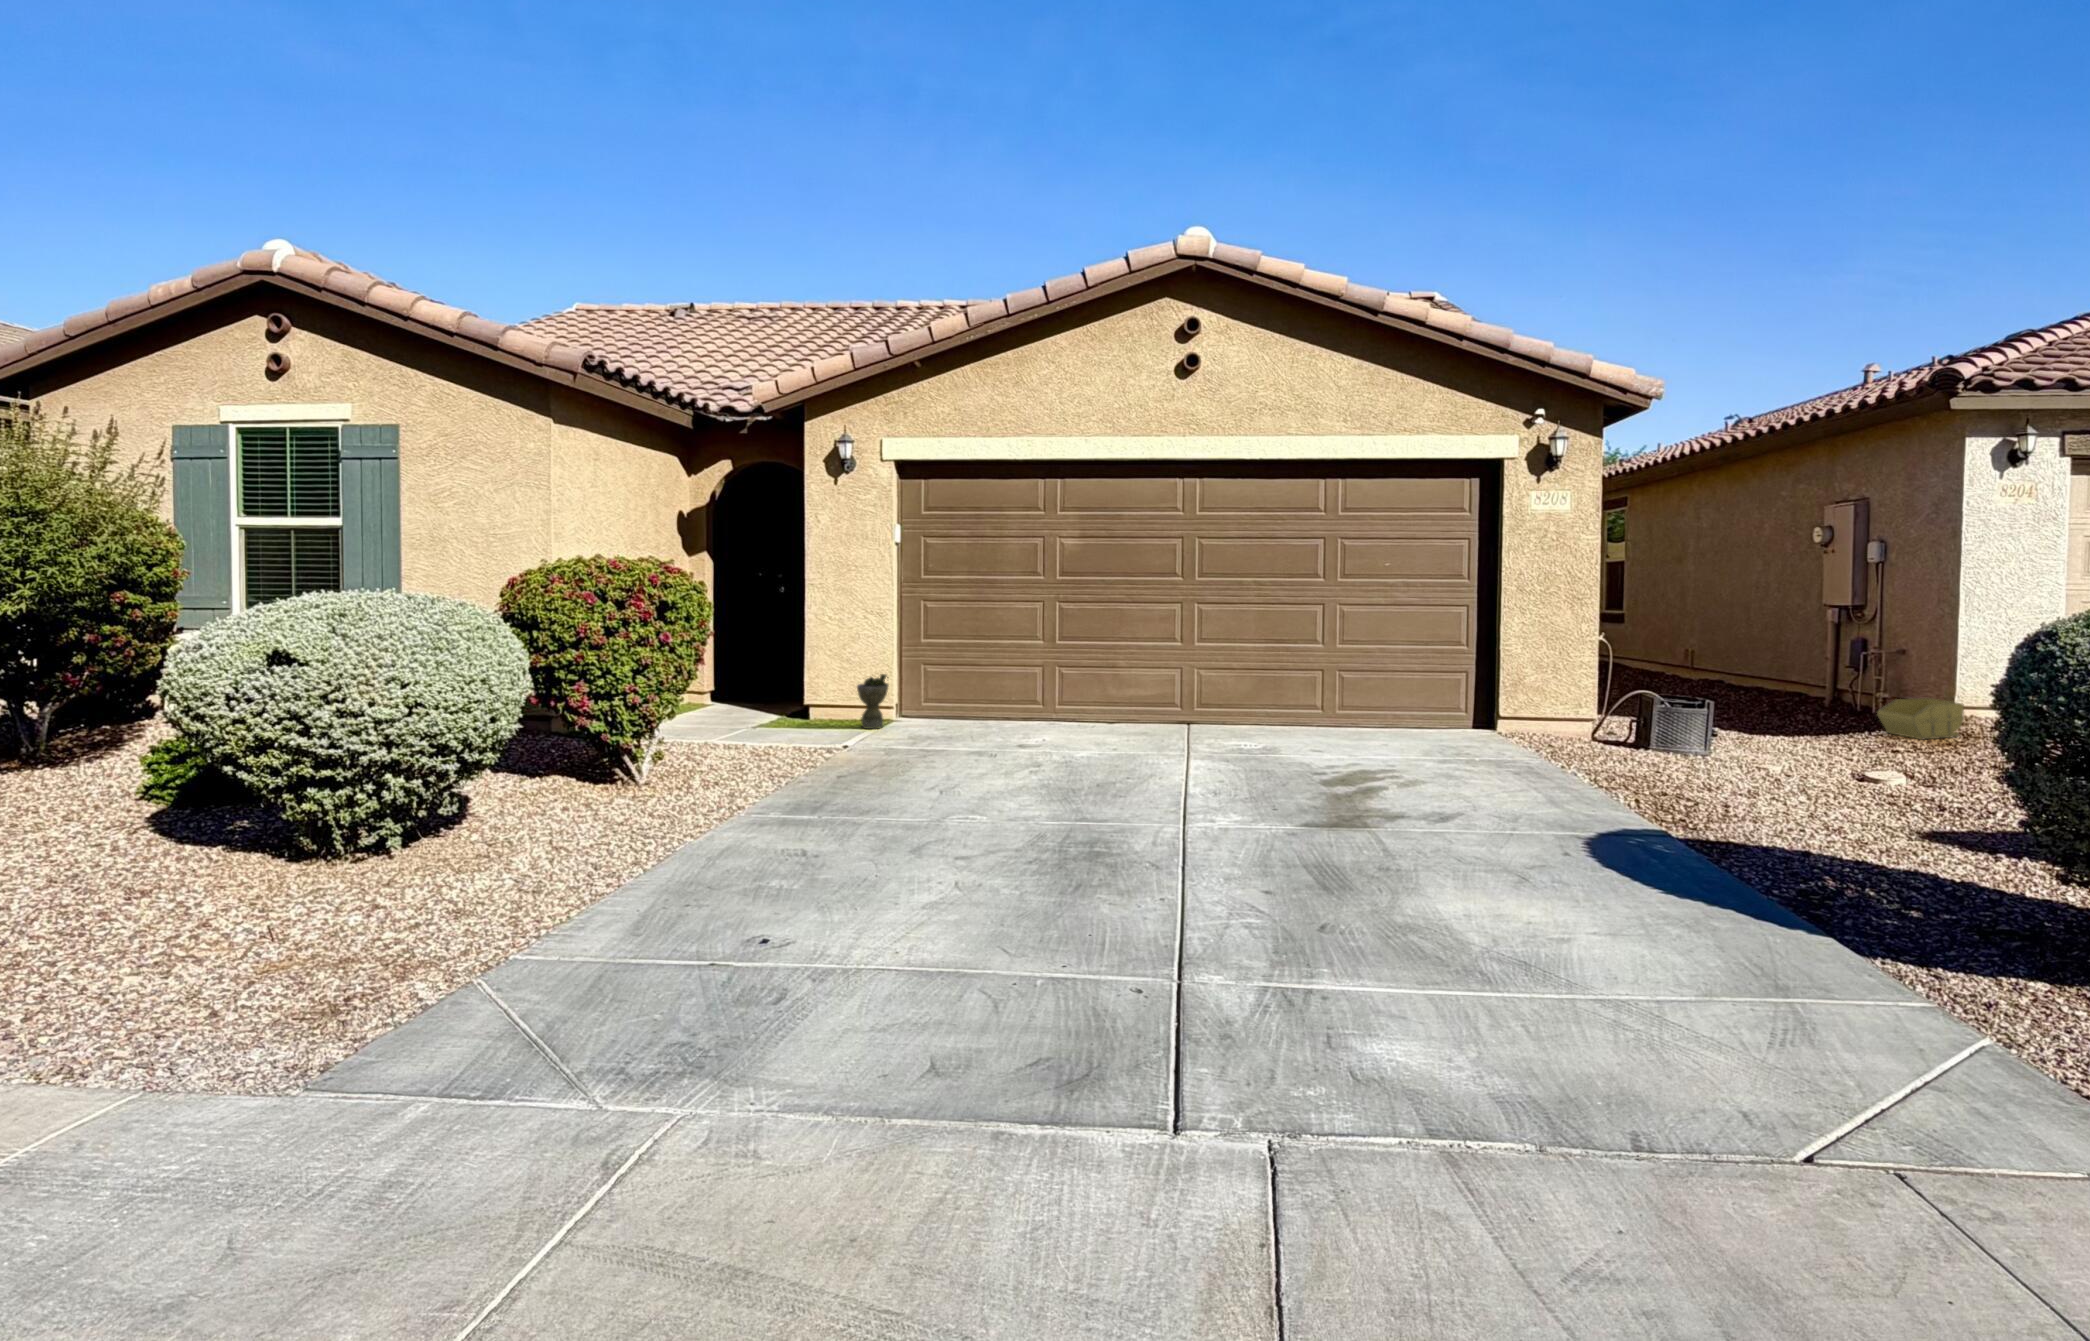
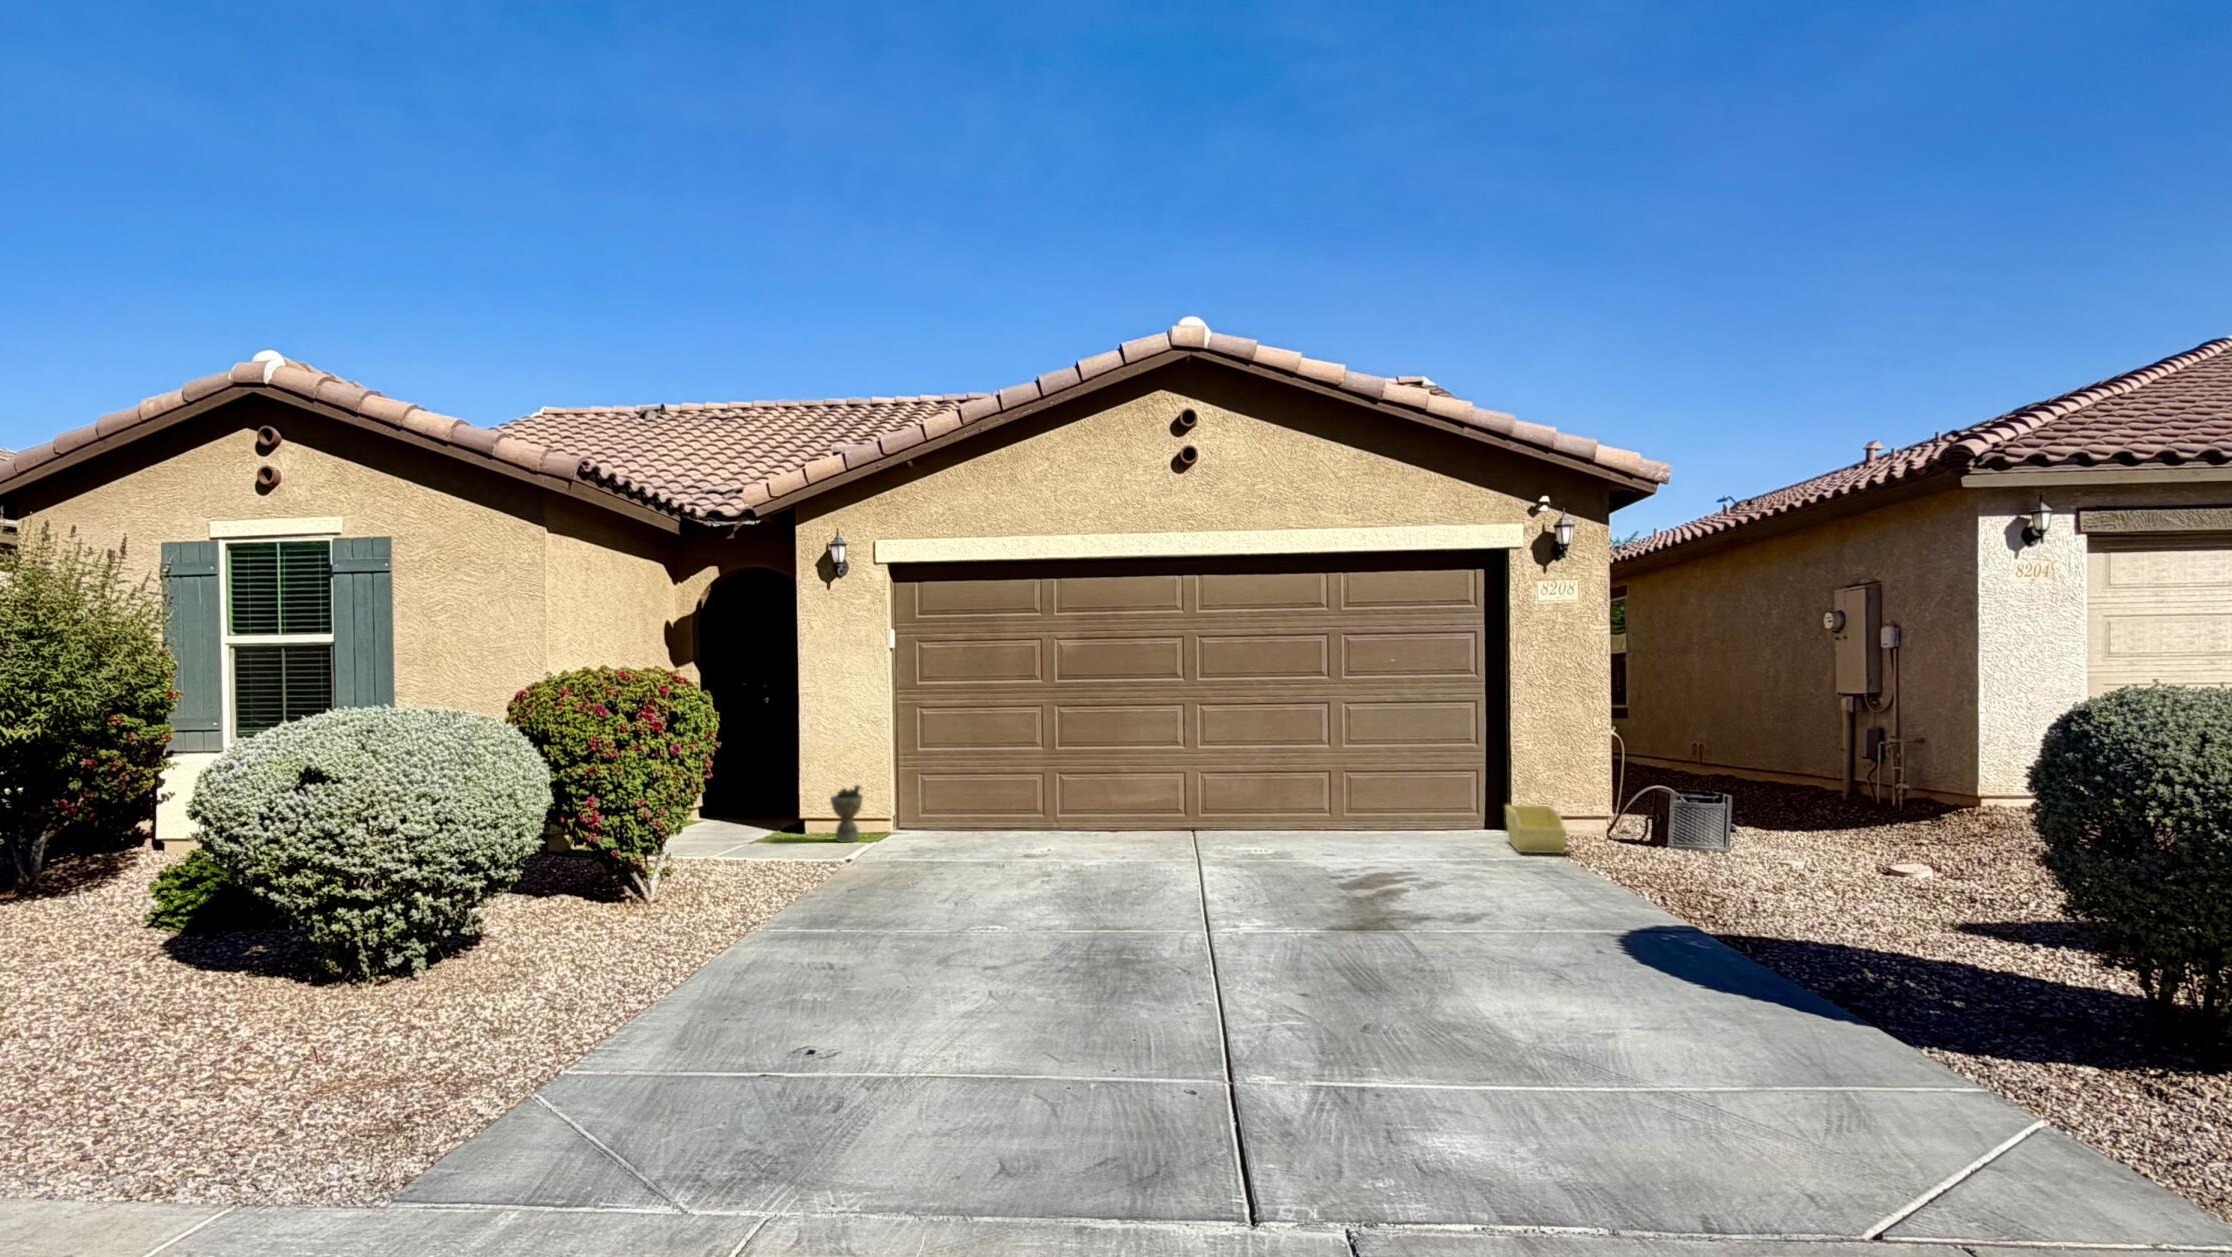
storage bin: present [1877,698,1964,739] -> present [1505,805,1567,853]

